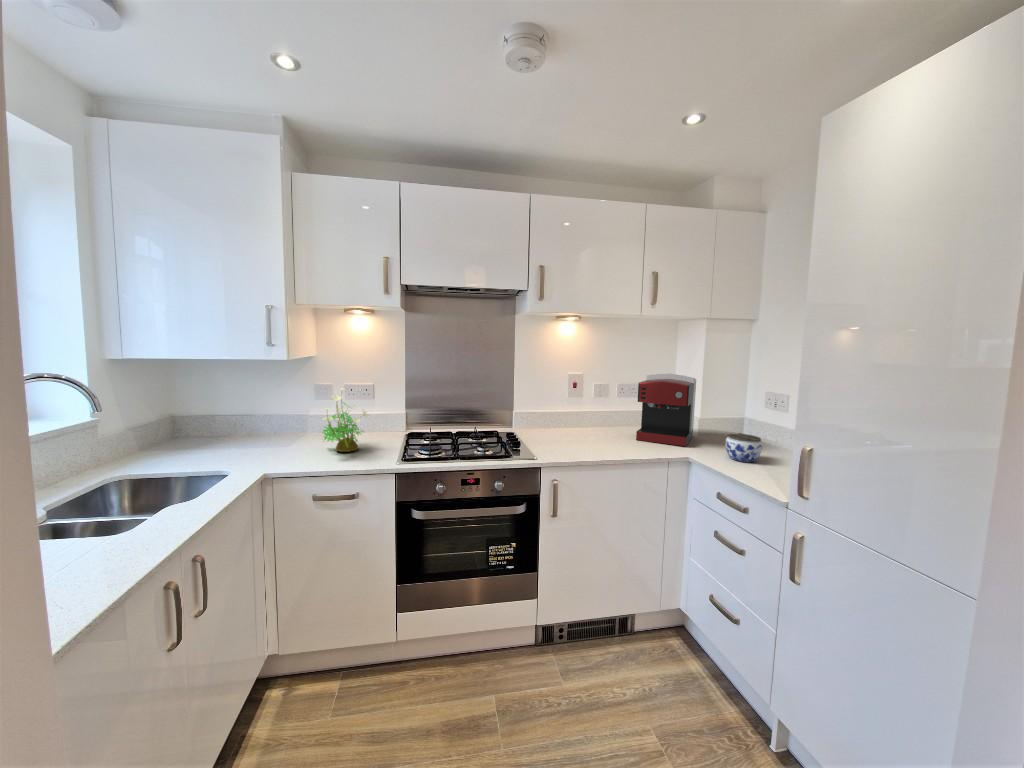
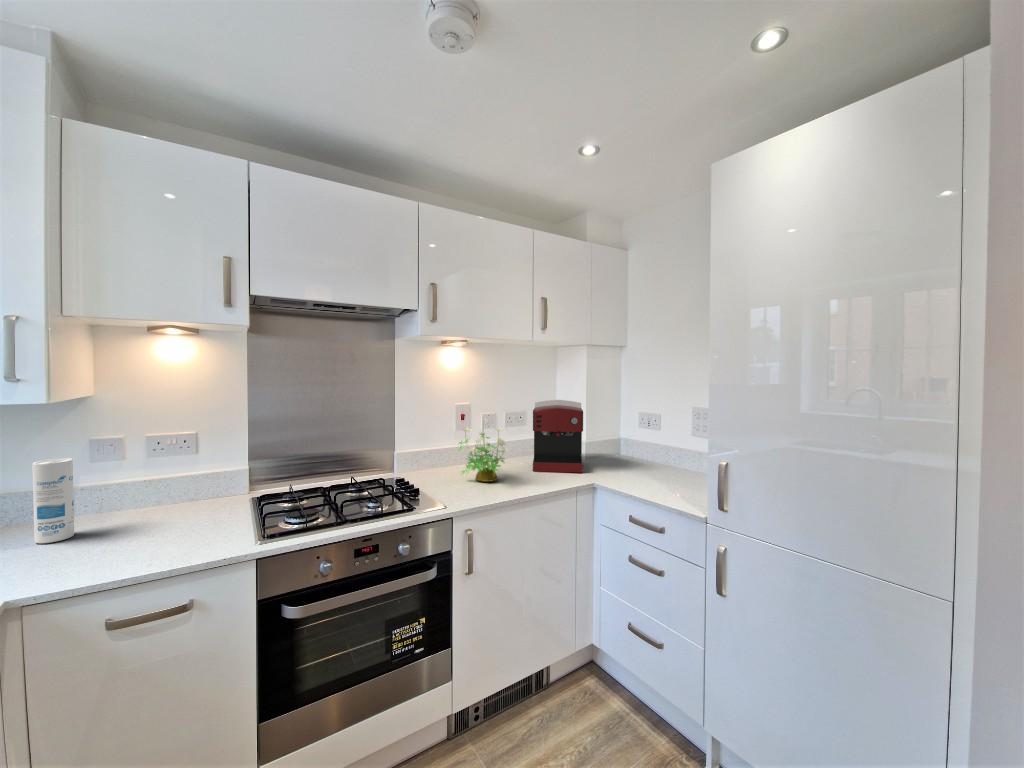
potted plant: present [322,388,368,452] -> present [459,419,508,482]
canister: none [282,395,303,446] -> present [33,458,74,543]
jar: present [726,433,762,462] -> none [622,454,655,482]

